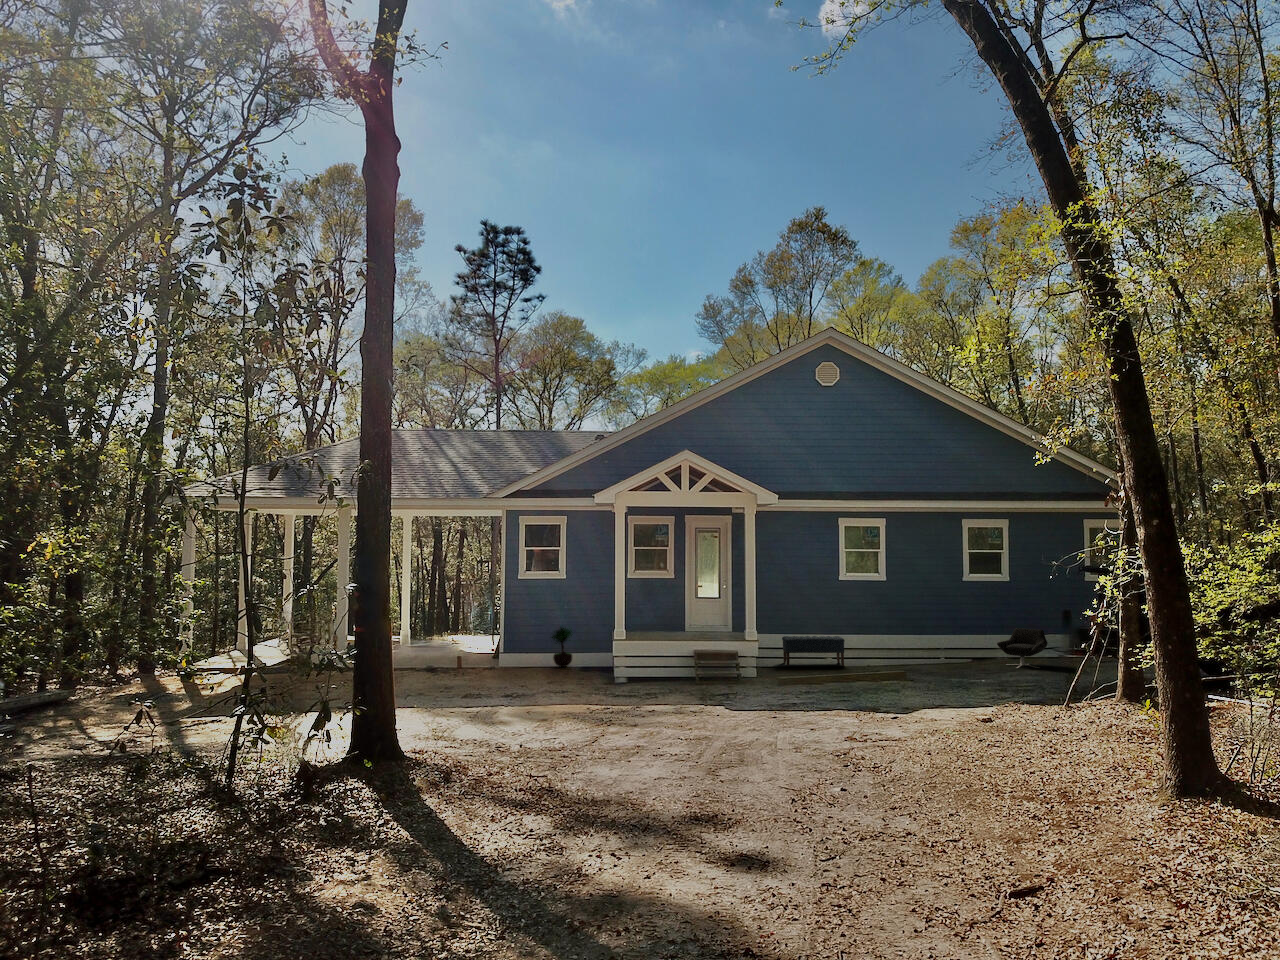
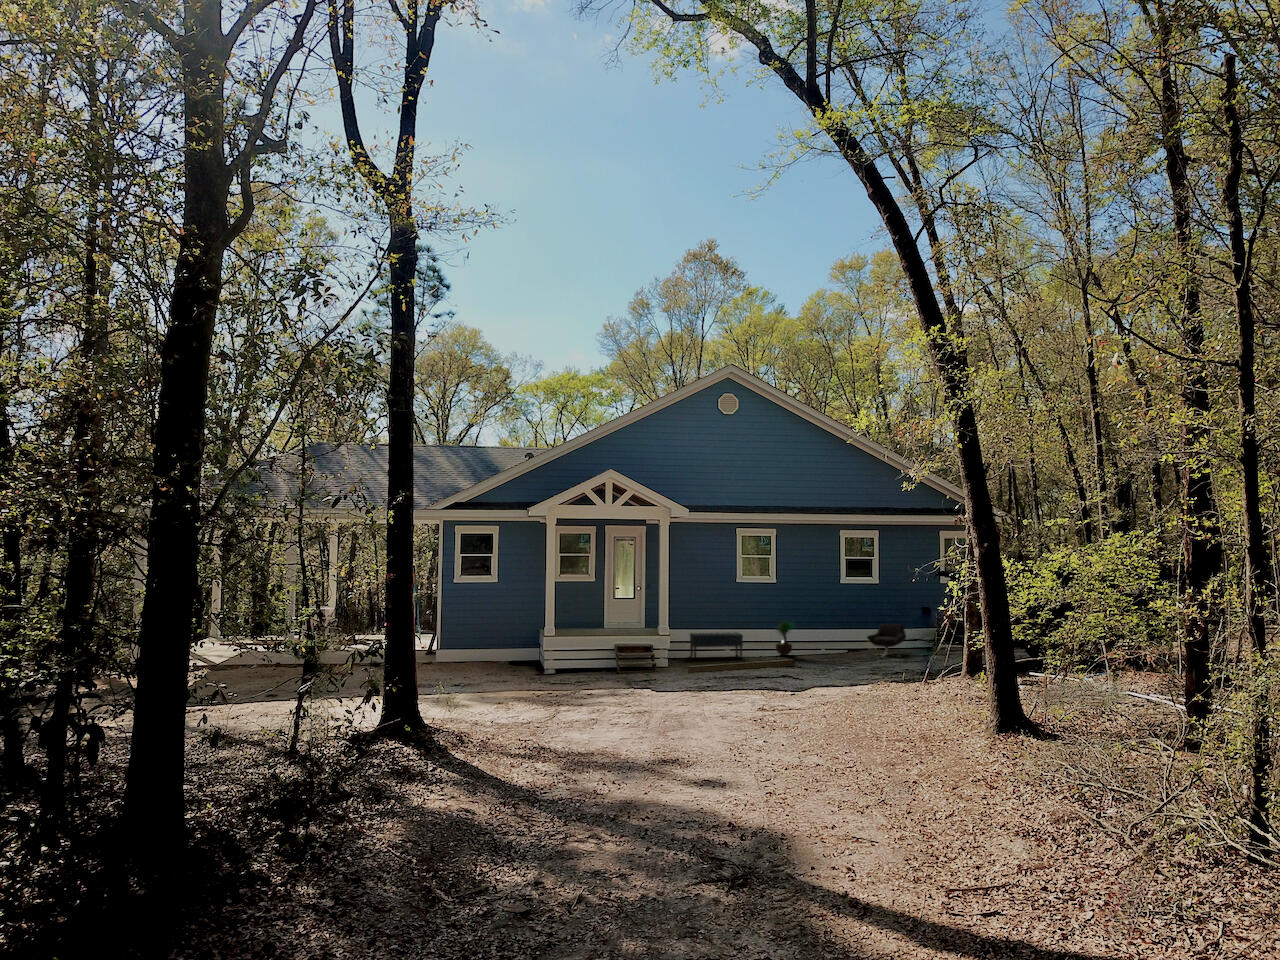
potted tree: present [551,627,572,667] -> present [776,621,794,655]

